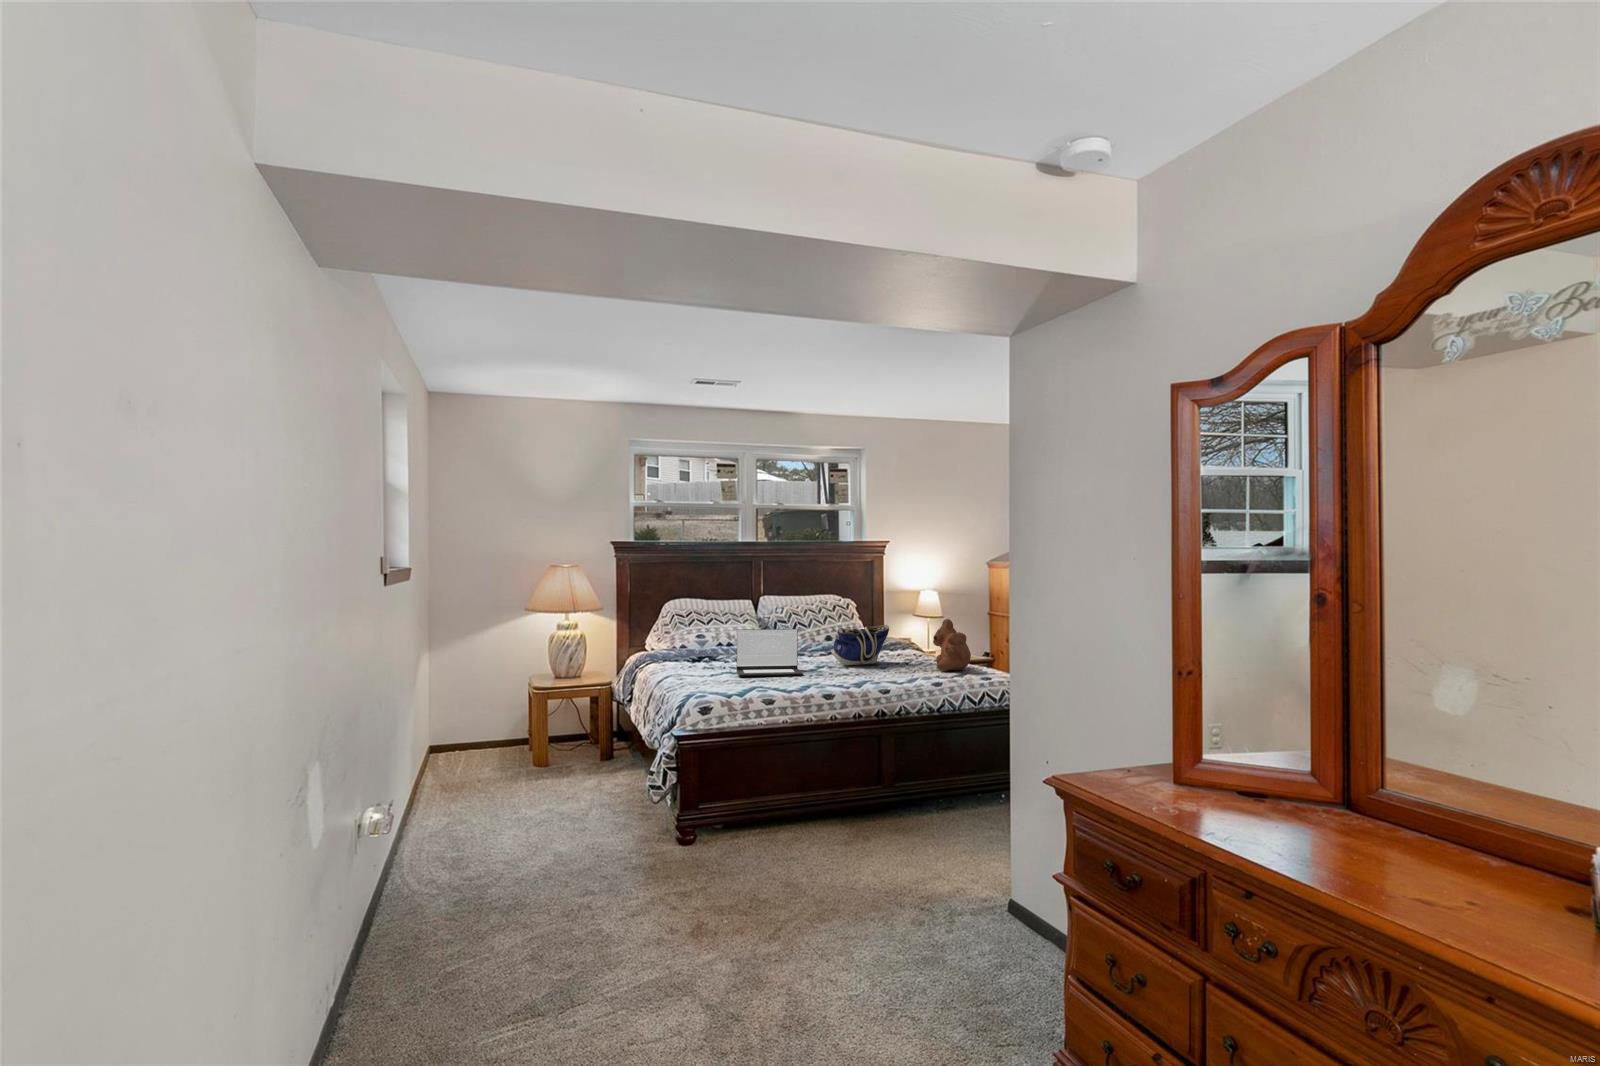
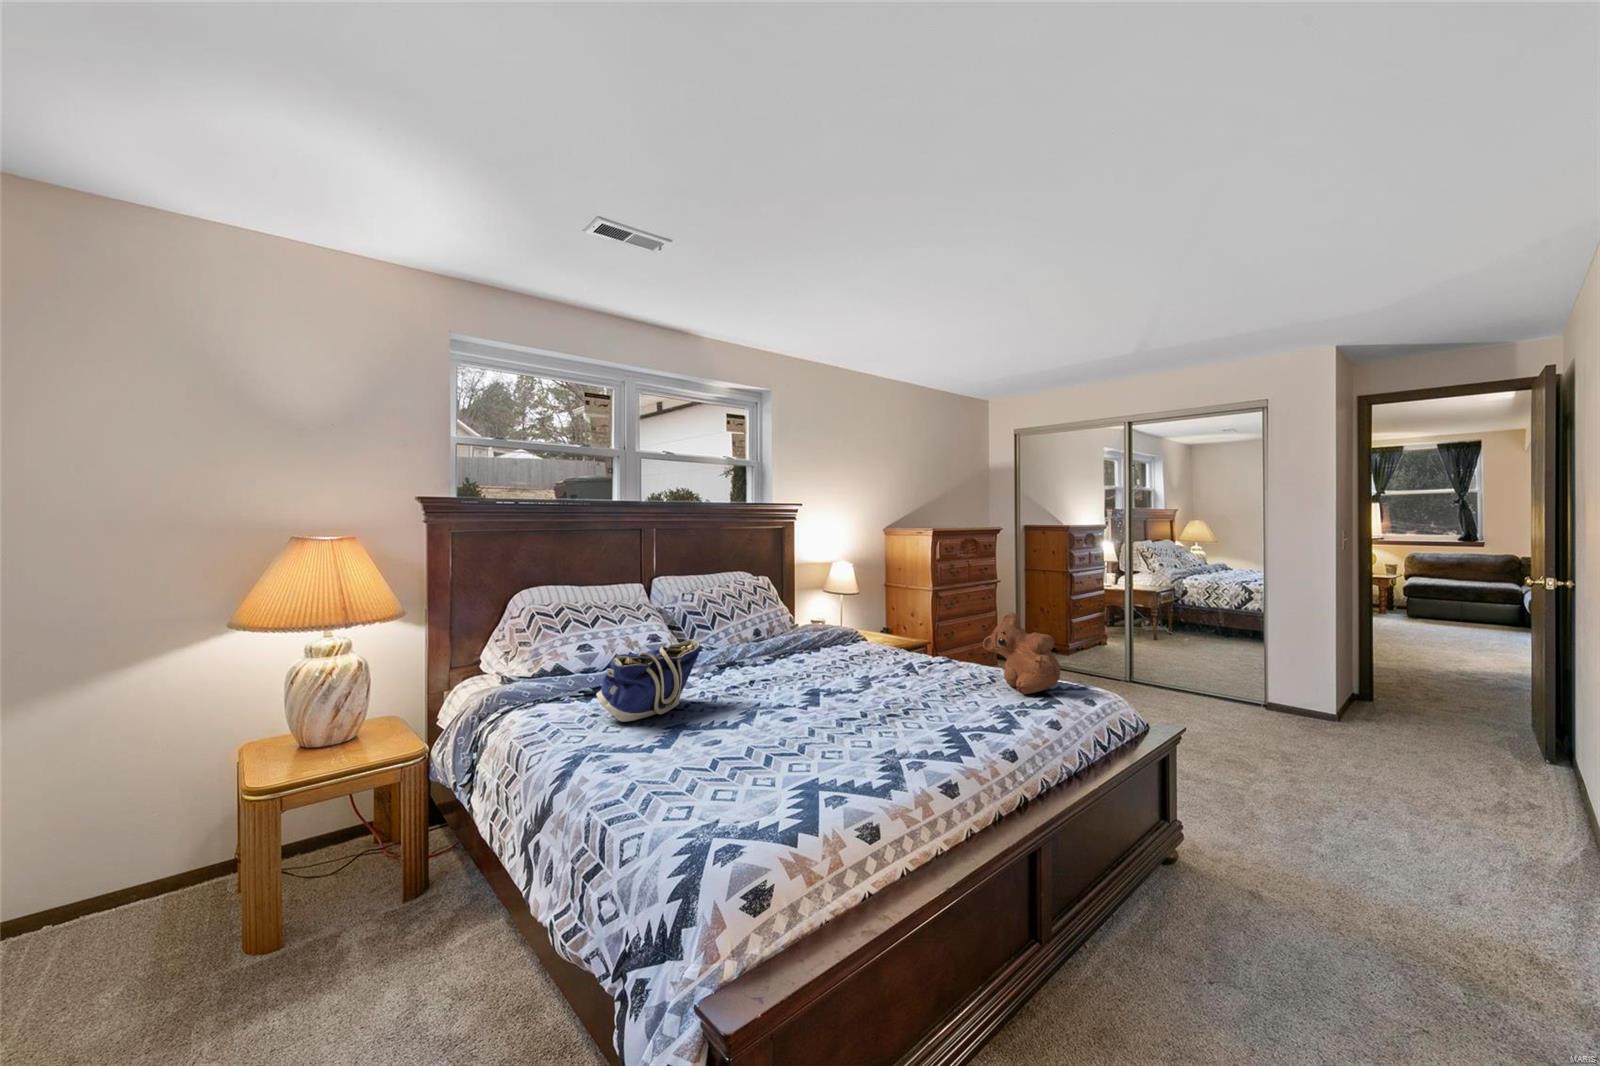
tote bag: present [831,625,889,665] -> present [596,639,700,722]
laptop: present [737,629,803,676] -> none [707,643,842,751]

